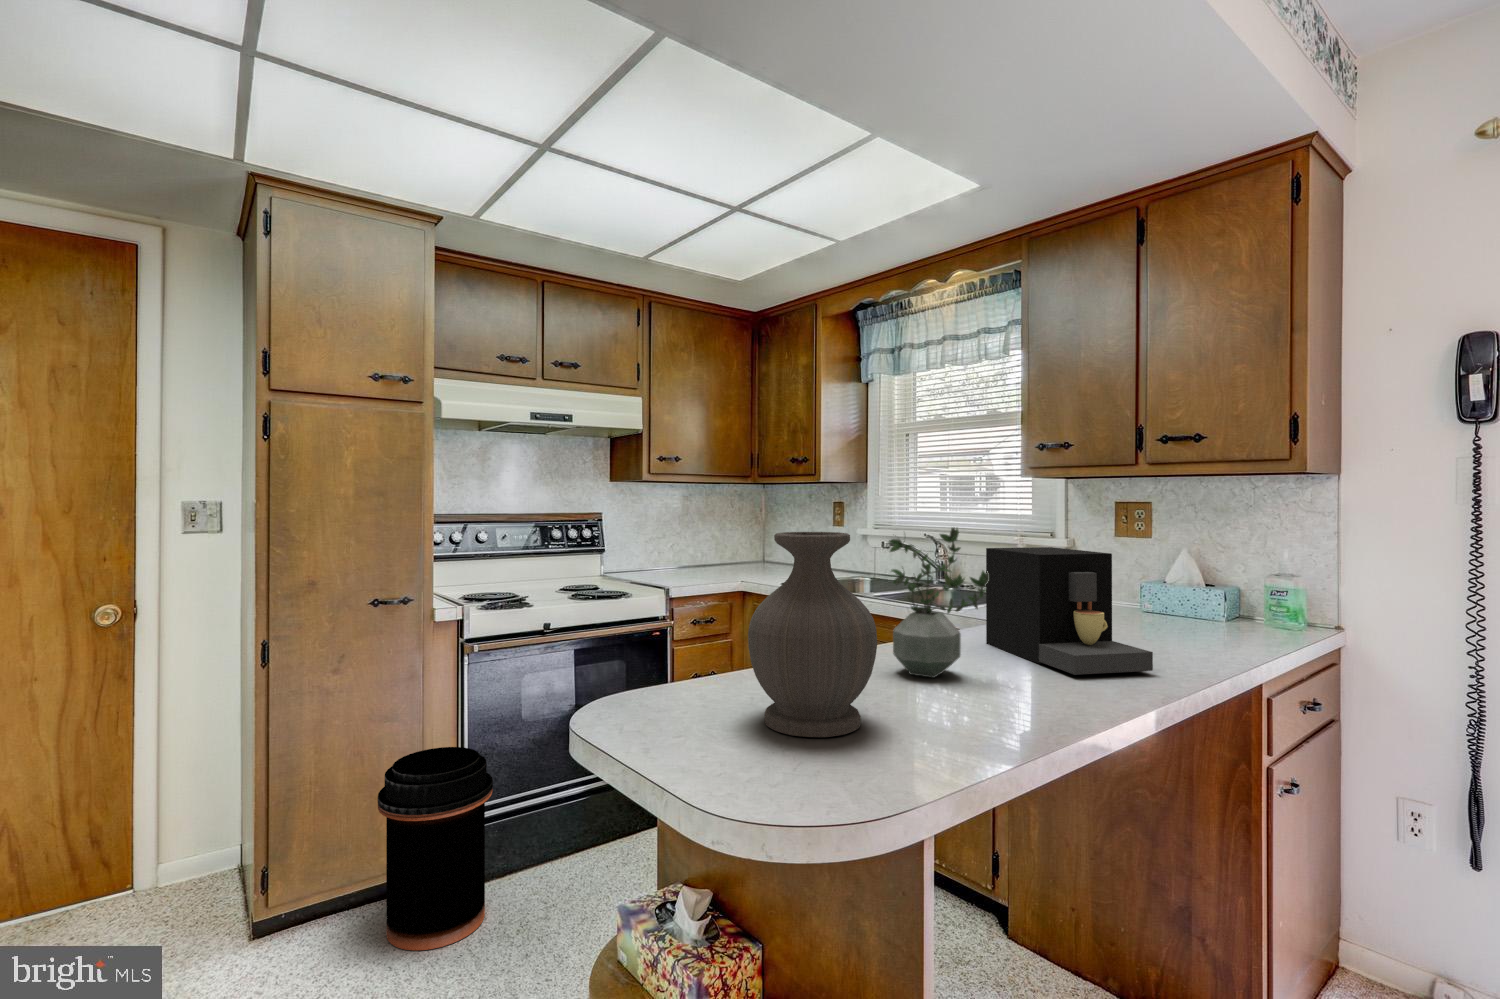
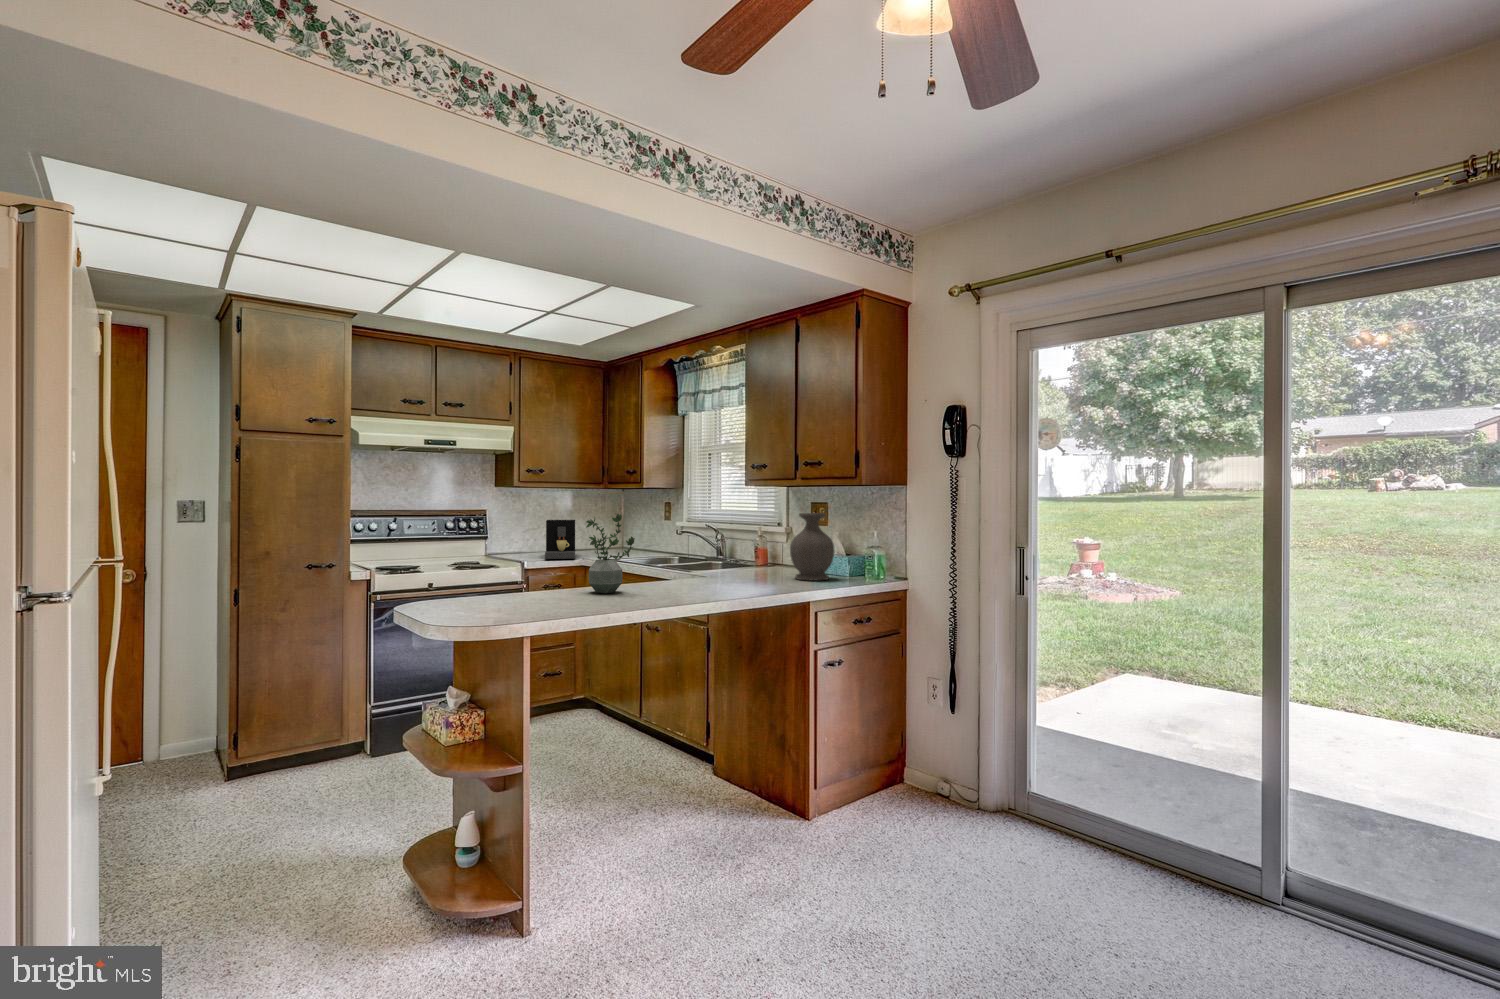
vase: present [748,532,877,737] -> present [790,513,835,580]
coffee maker: present [986,547,1153,675] -> present [545,520,575,559]
trash can: present [378,747,493,950] -> none [310,662,388,784]

